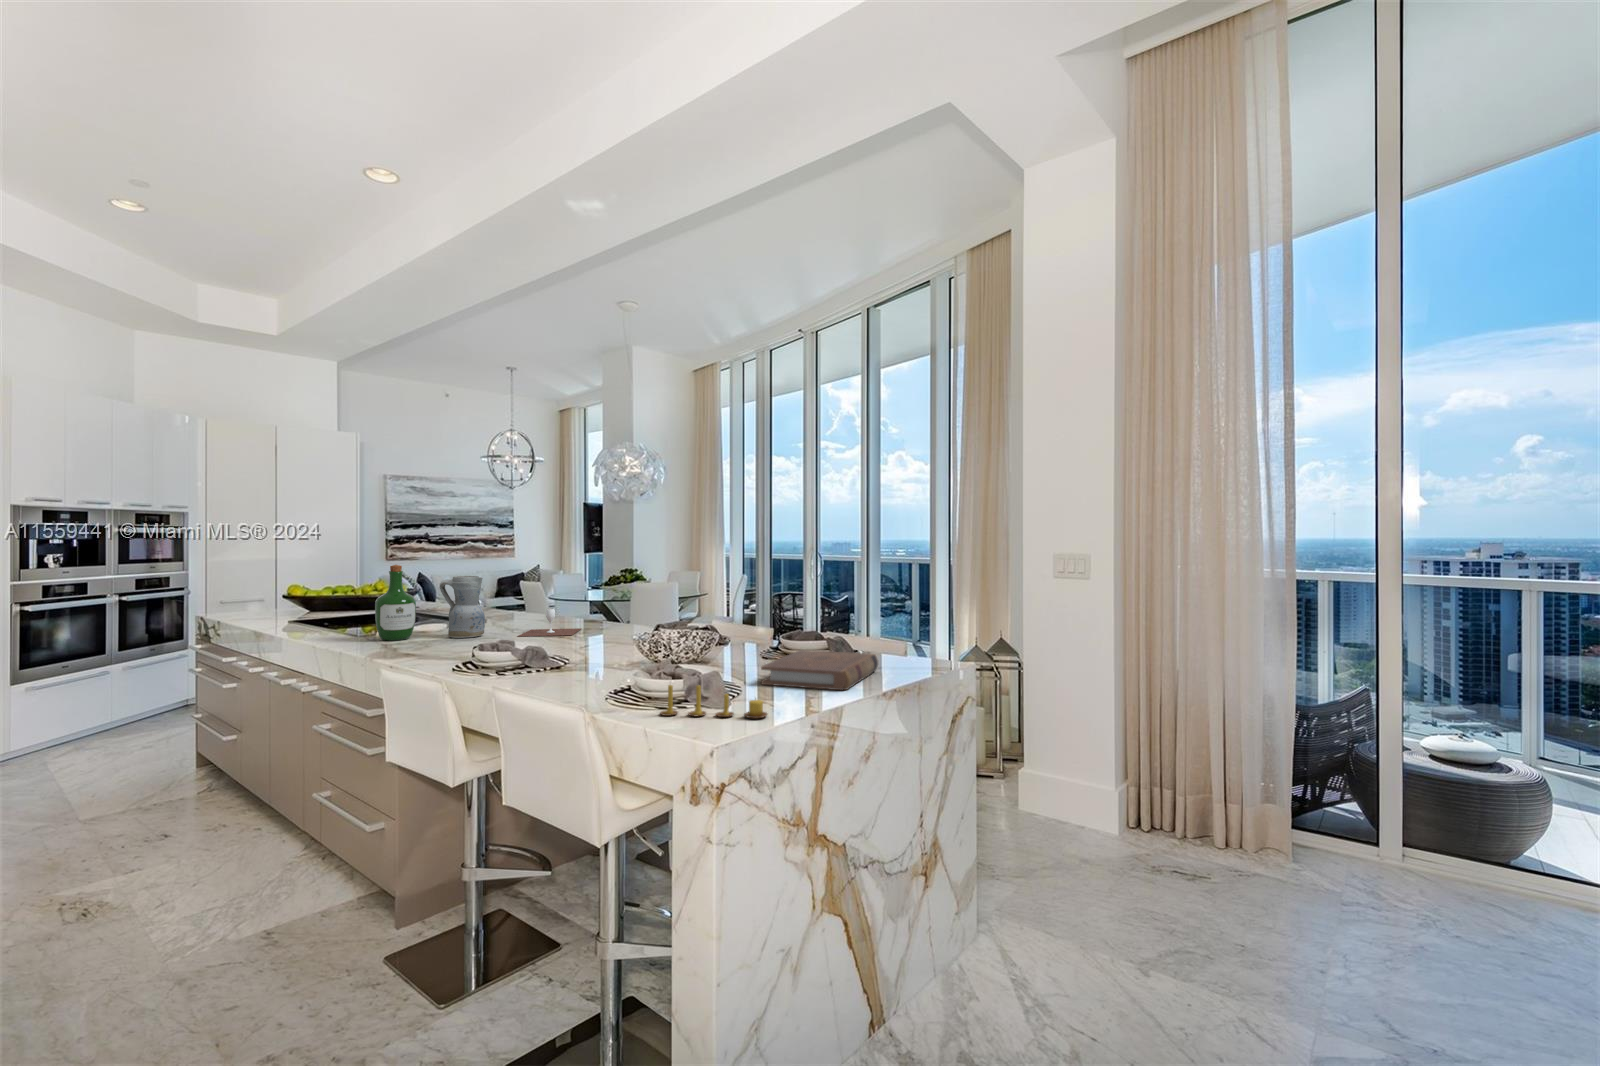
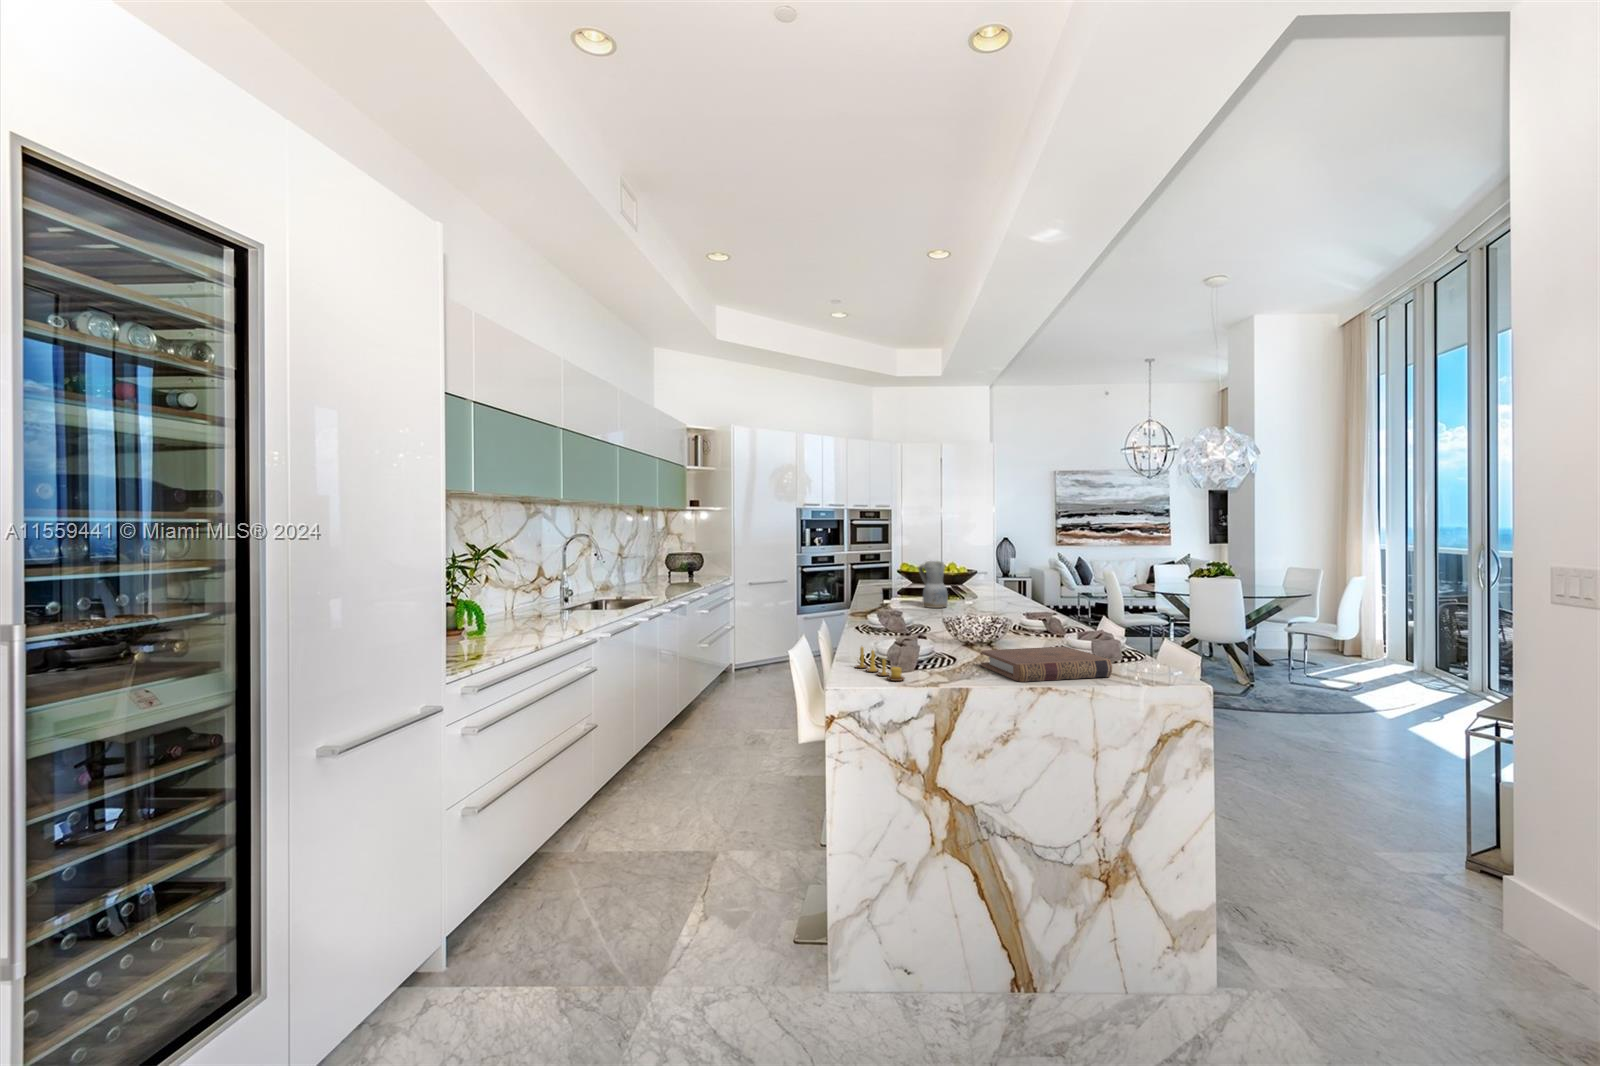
wine bottle: present [375,565,416,641] -> none [881,551,907,605]
wine glass: present [518,609,581,637] -> none [962,592,1023,615]

